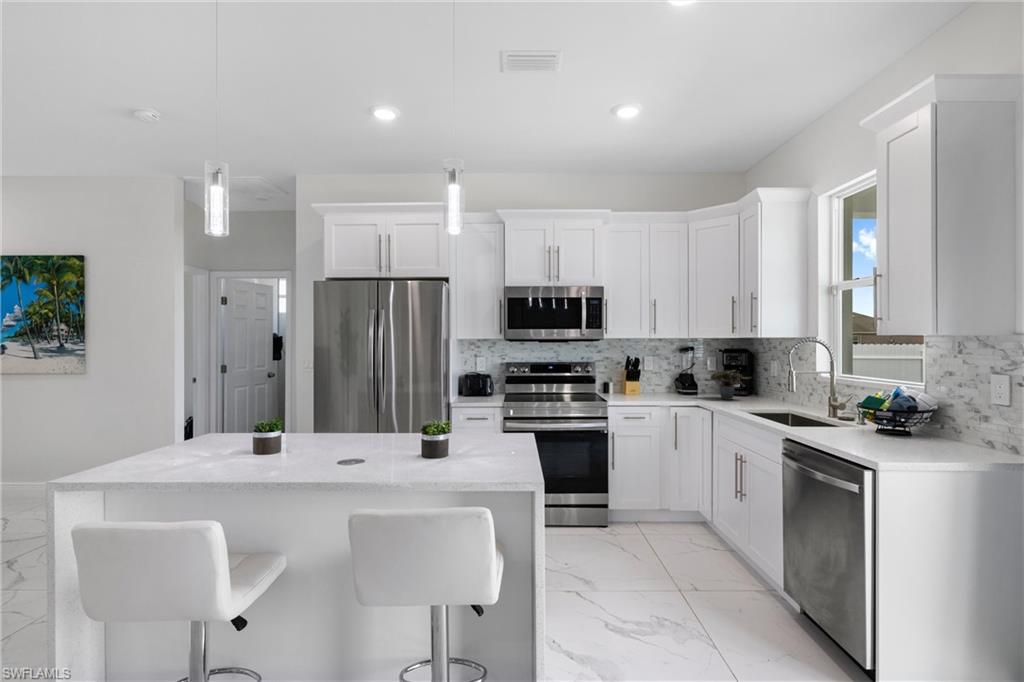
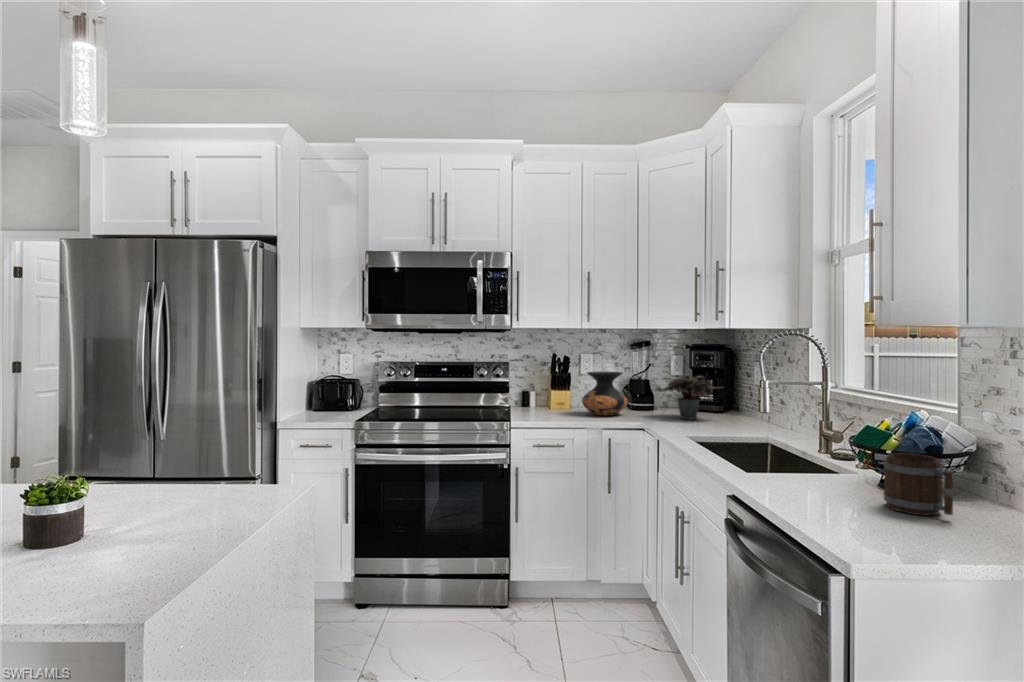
vase: none [650,368,683,398] -> present [582,372,628,416]
mug: none [885,410,928,444] -> present [884,453,953,515]

